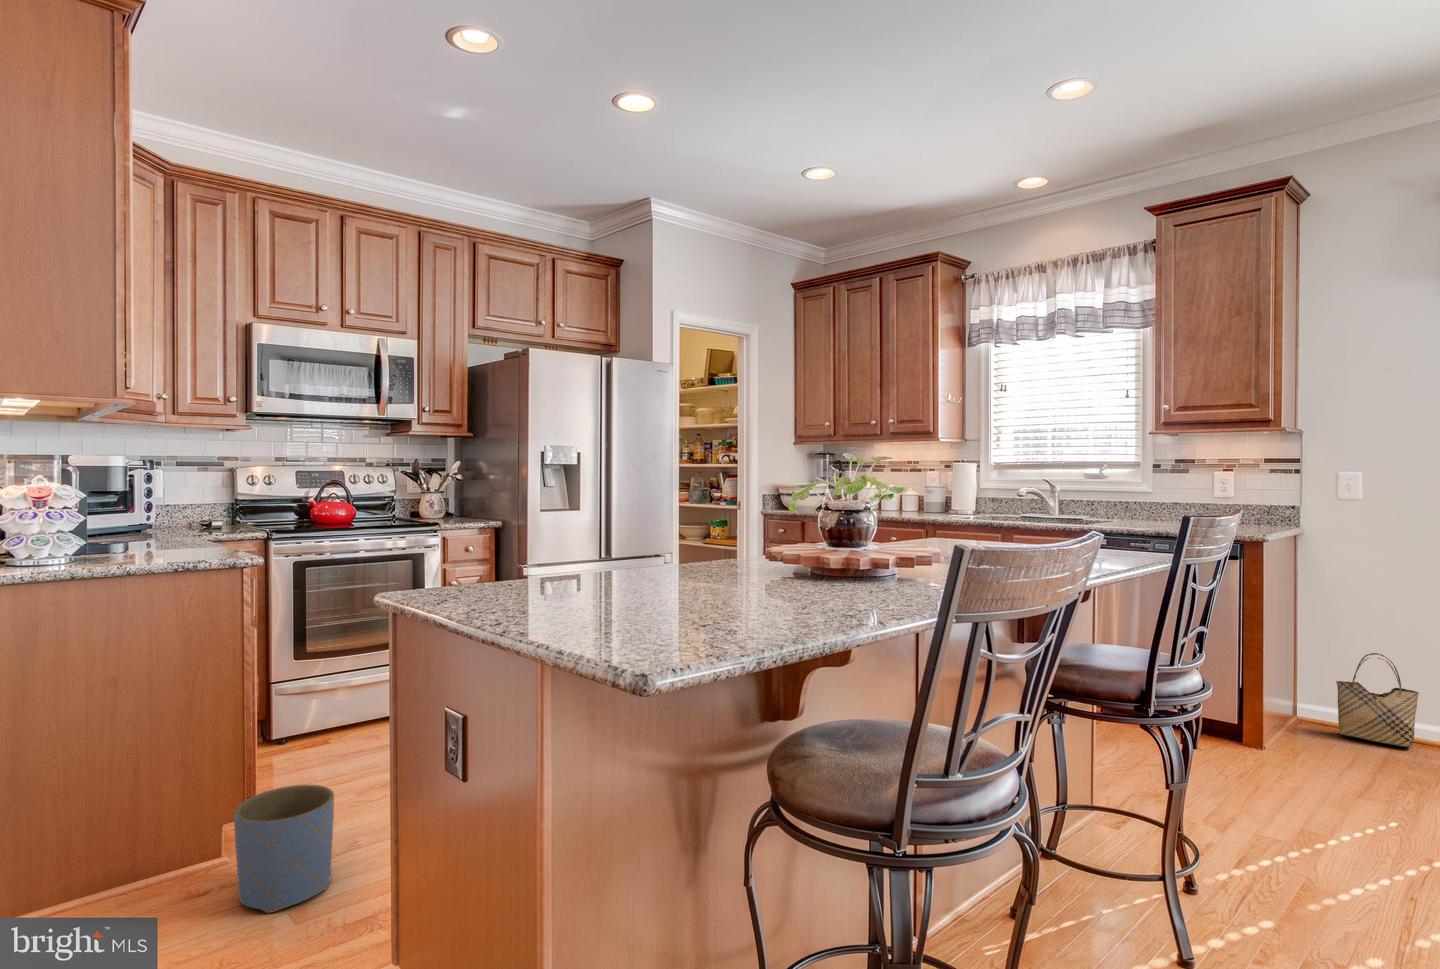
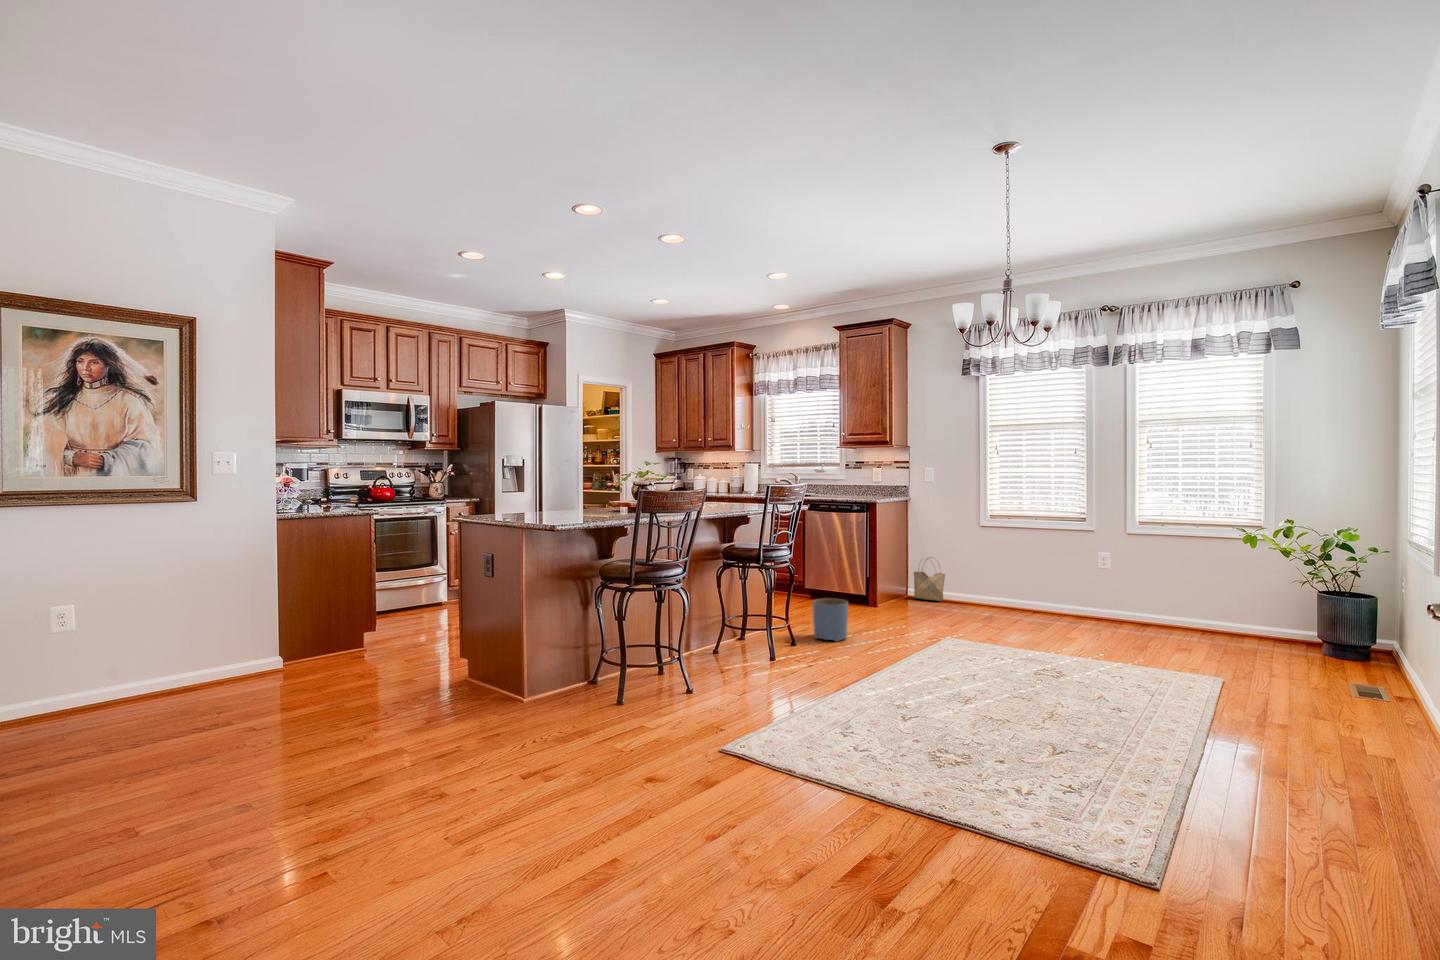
planter: present [234,785,334,913] -> present [813,598,848,641]

